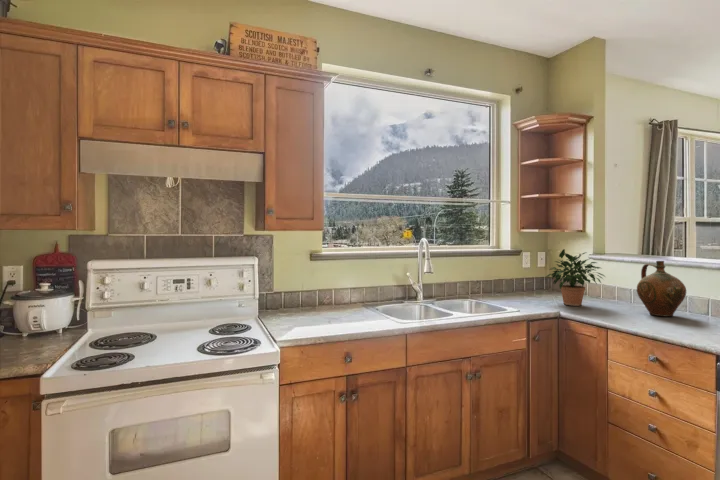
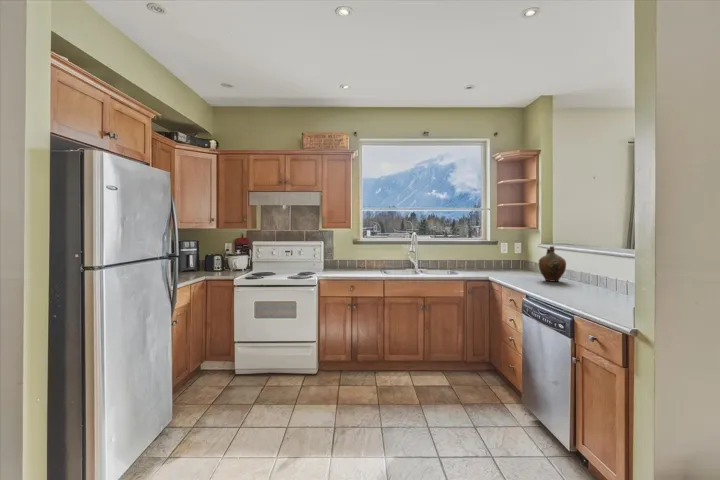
potted plant: present [547,249,604,306] -> none [495,239,532,275]

